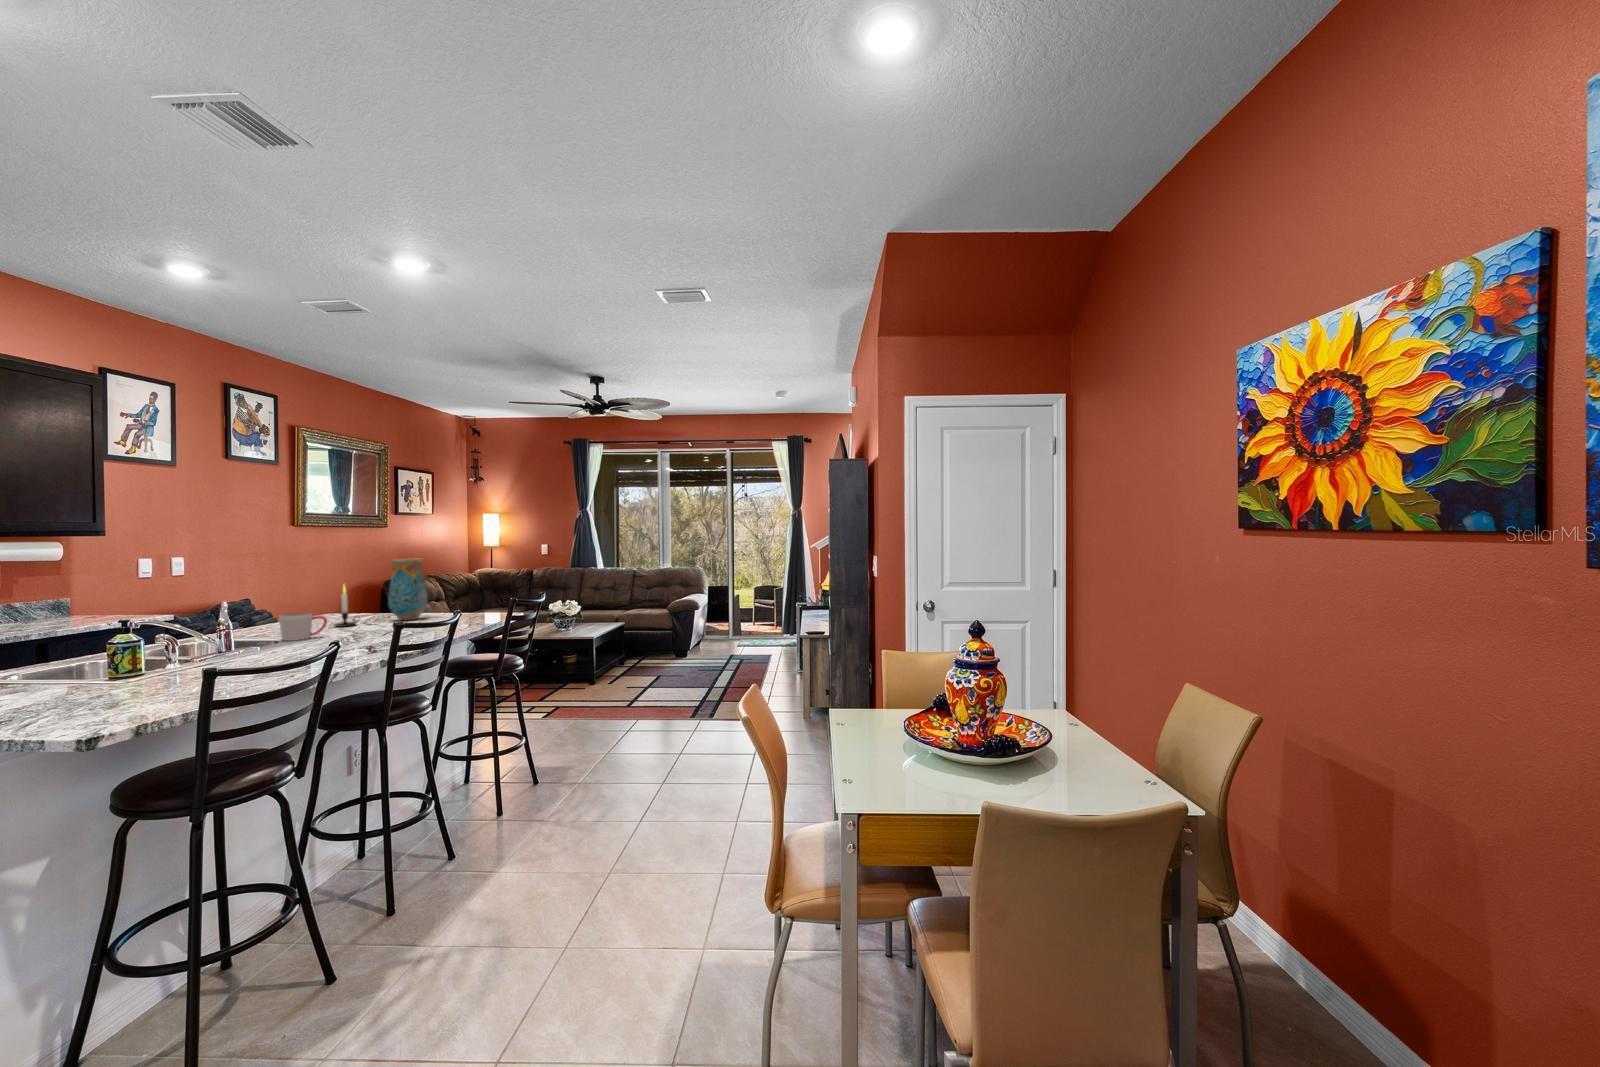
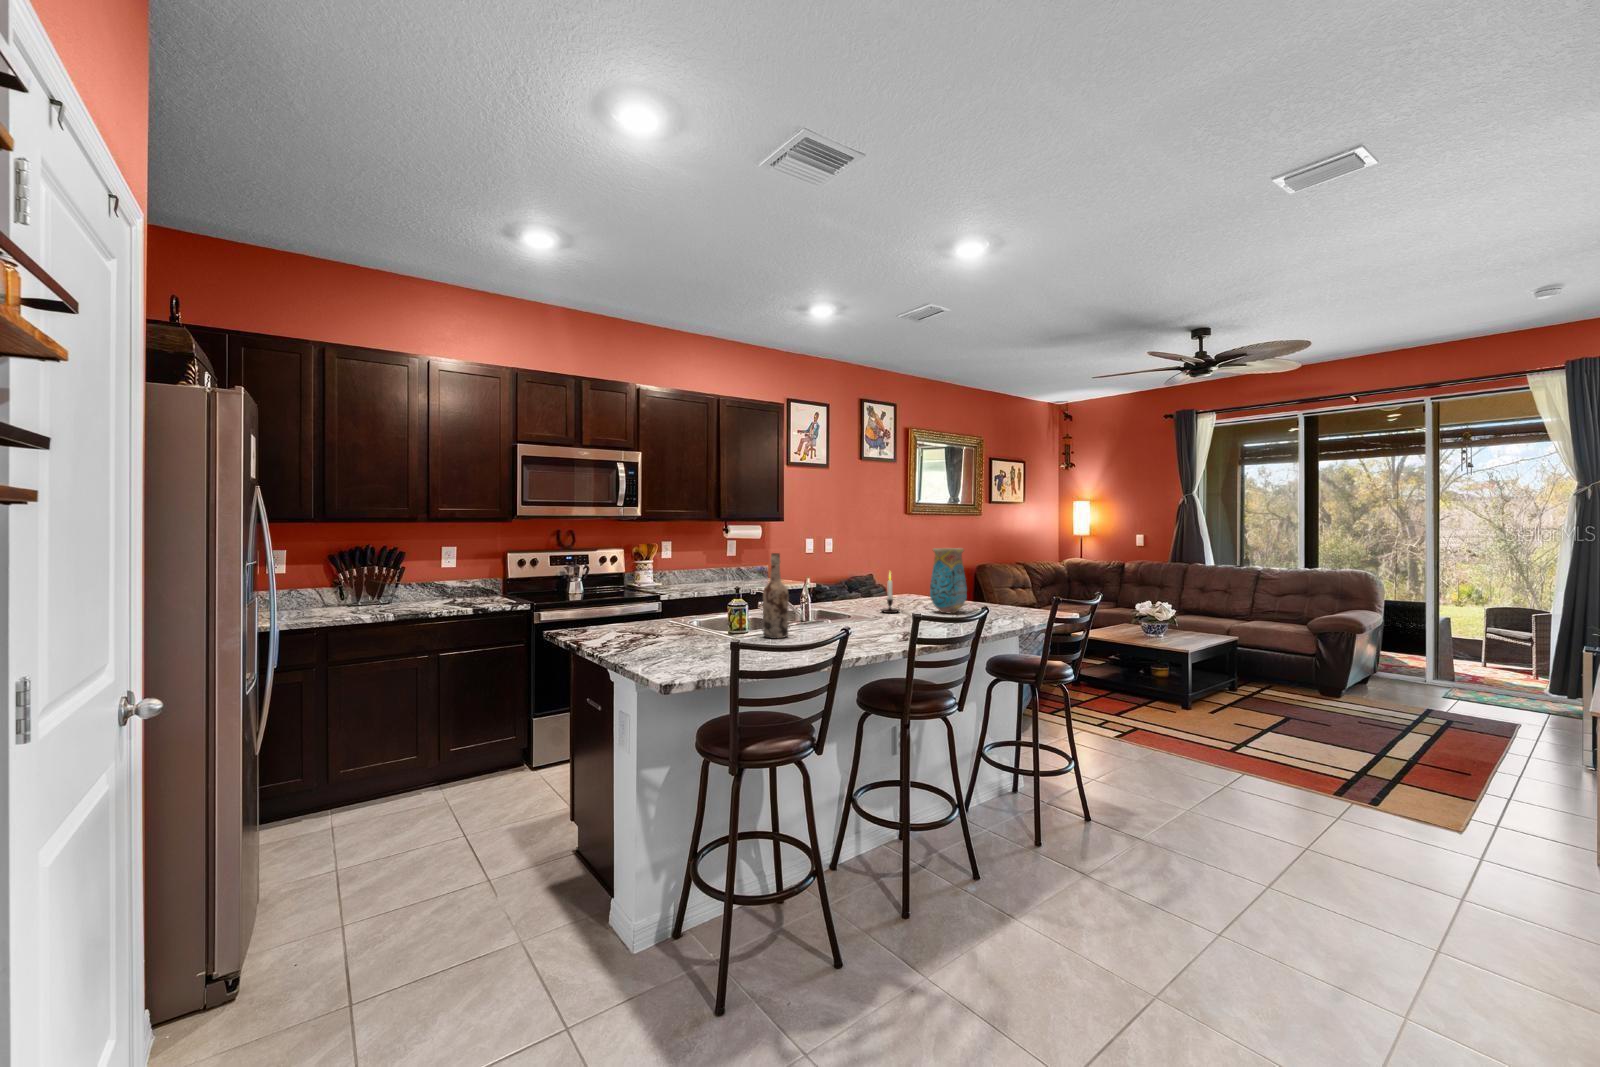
wine bottle: none [229,568,264,657] -> present [763,553,789,638]
mug: present [279,613,327,641] -> none [822,597,859,624]

